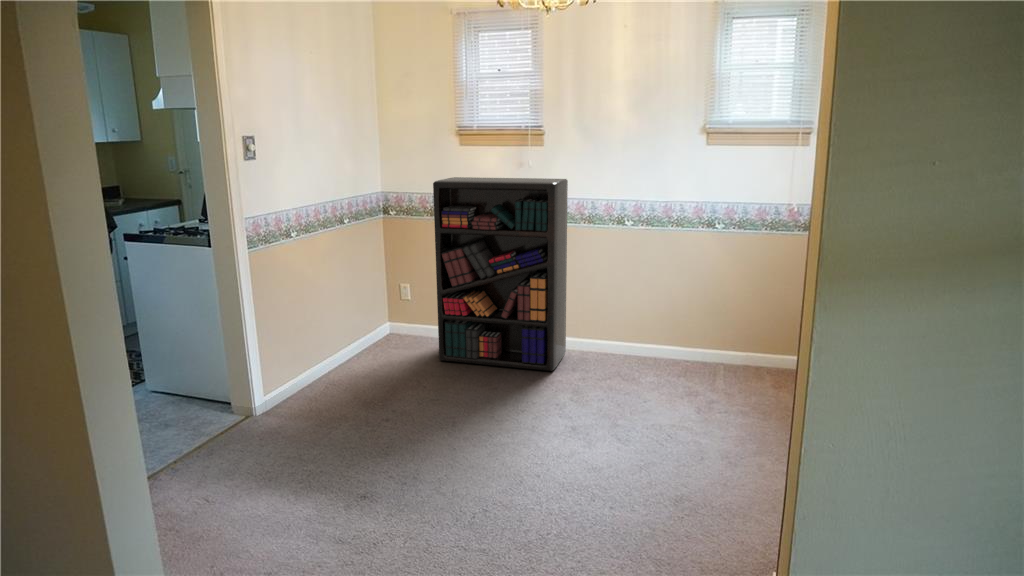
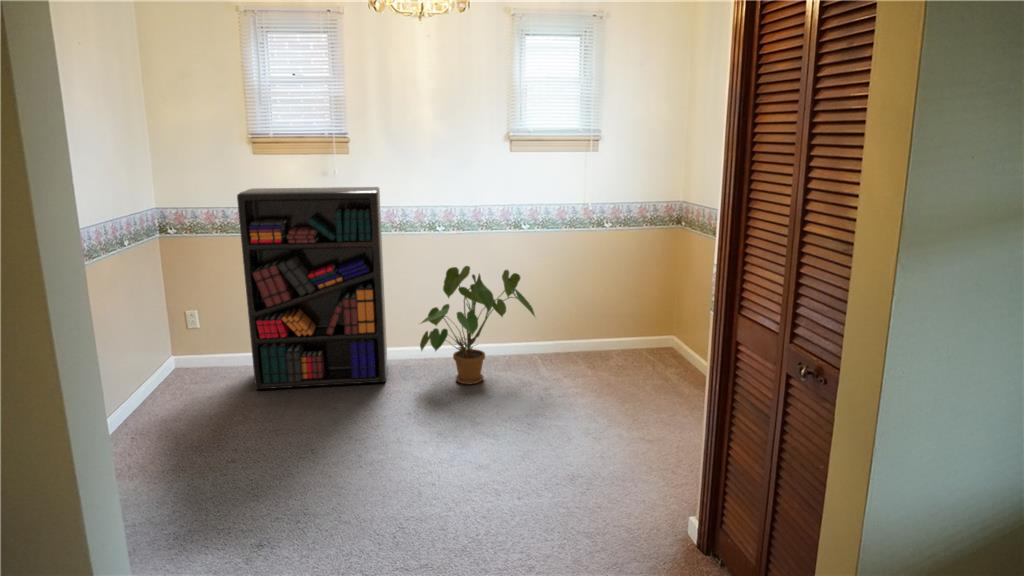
house plant: none [587,264,712,387] -> present [420,266,535,384]

